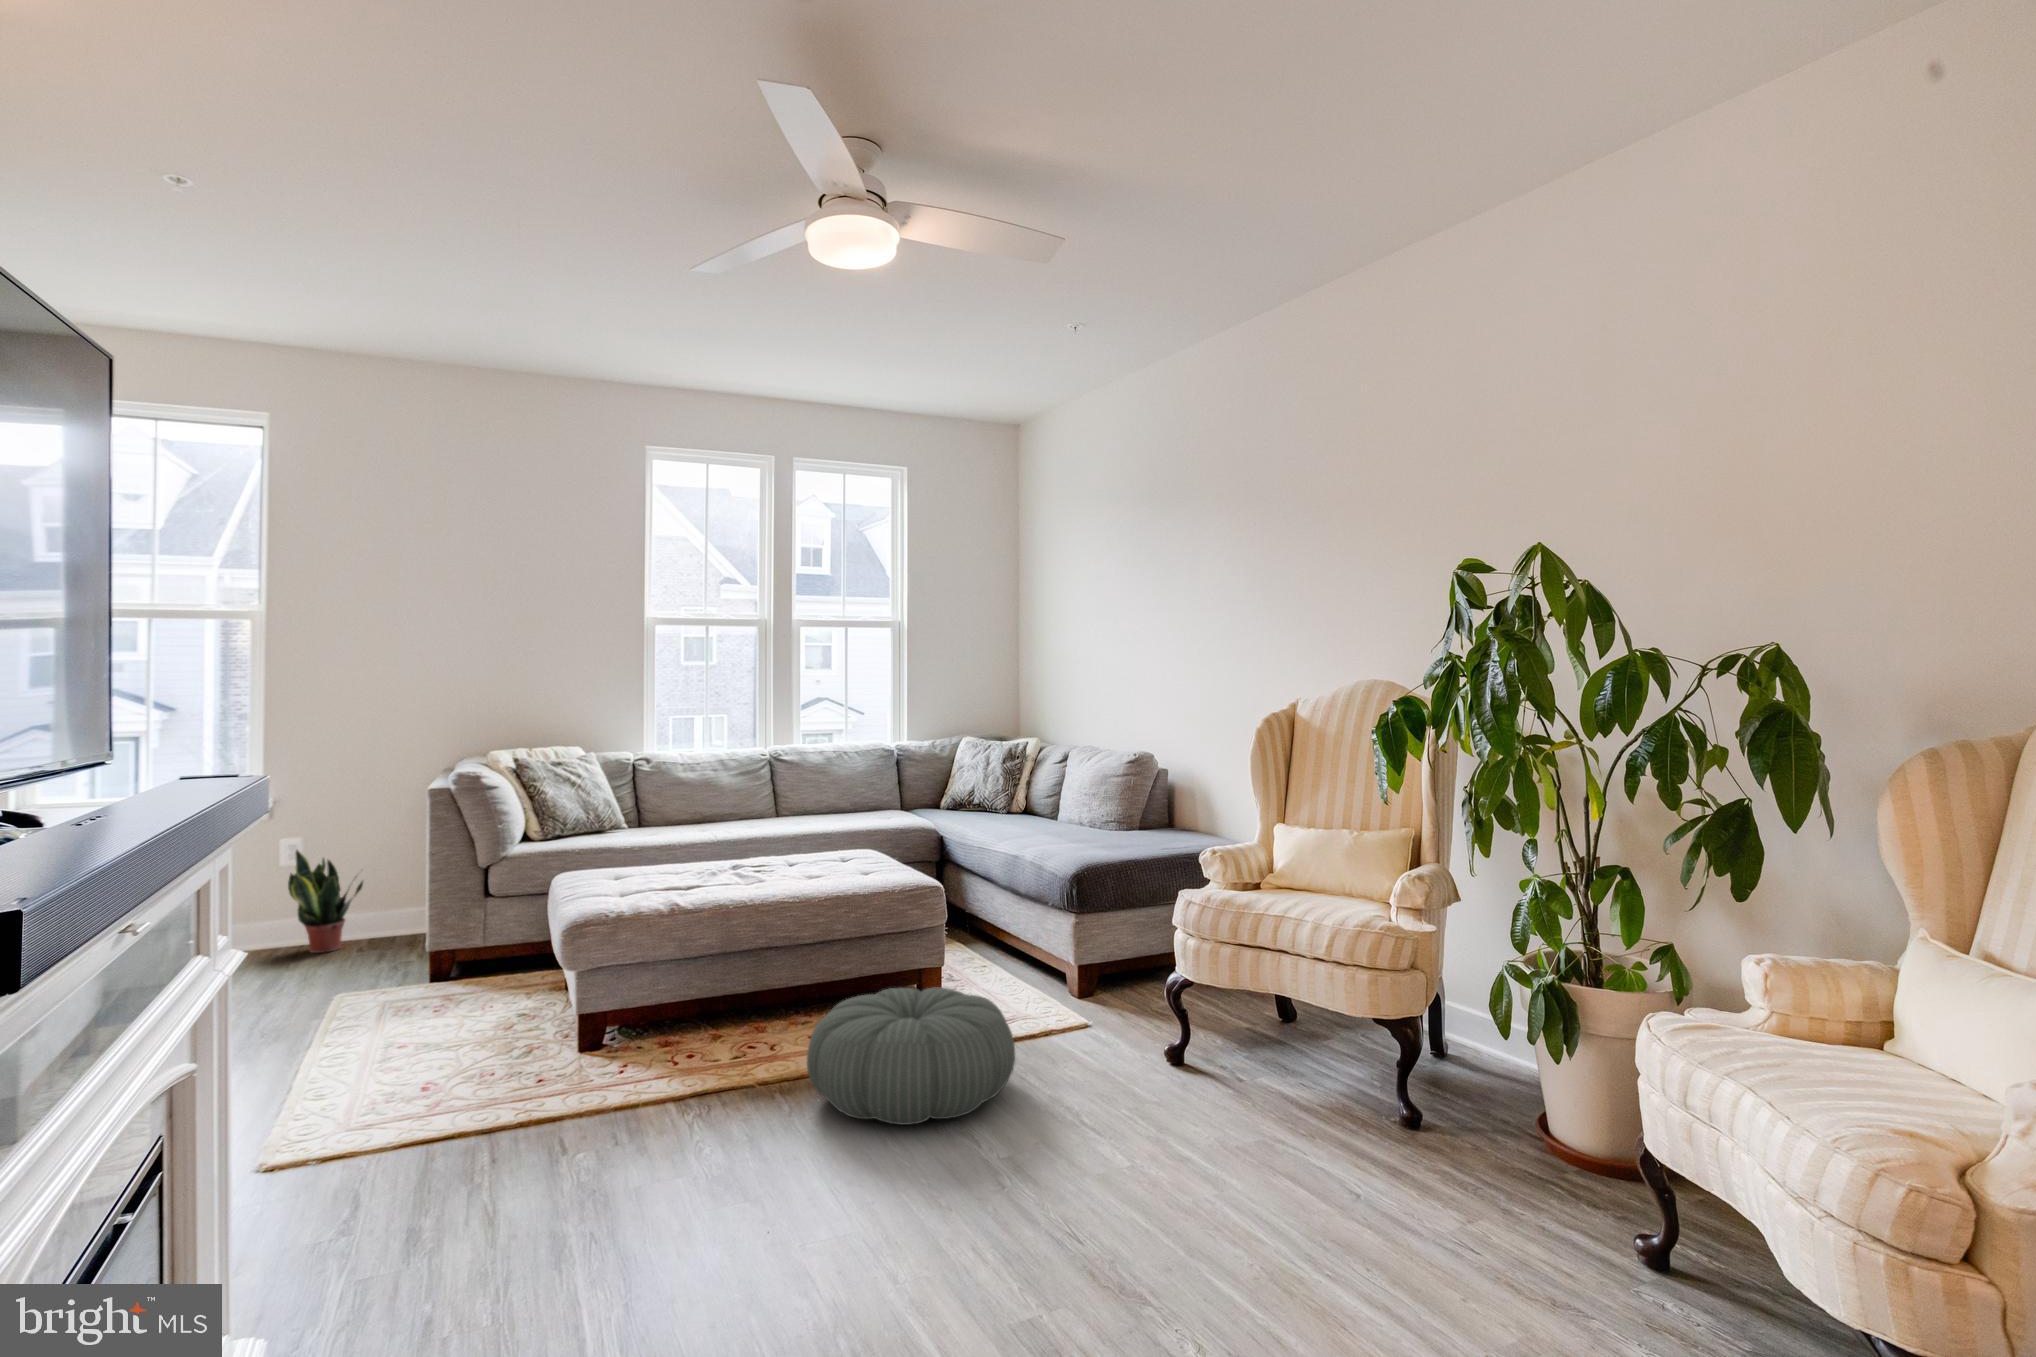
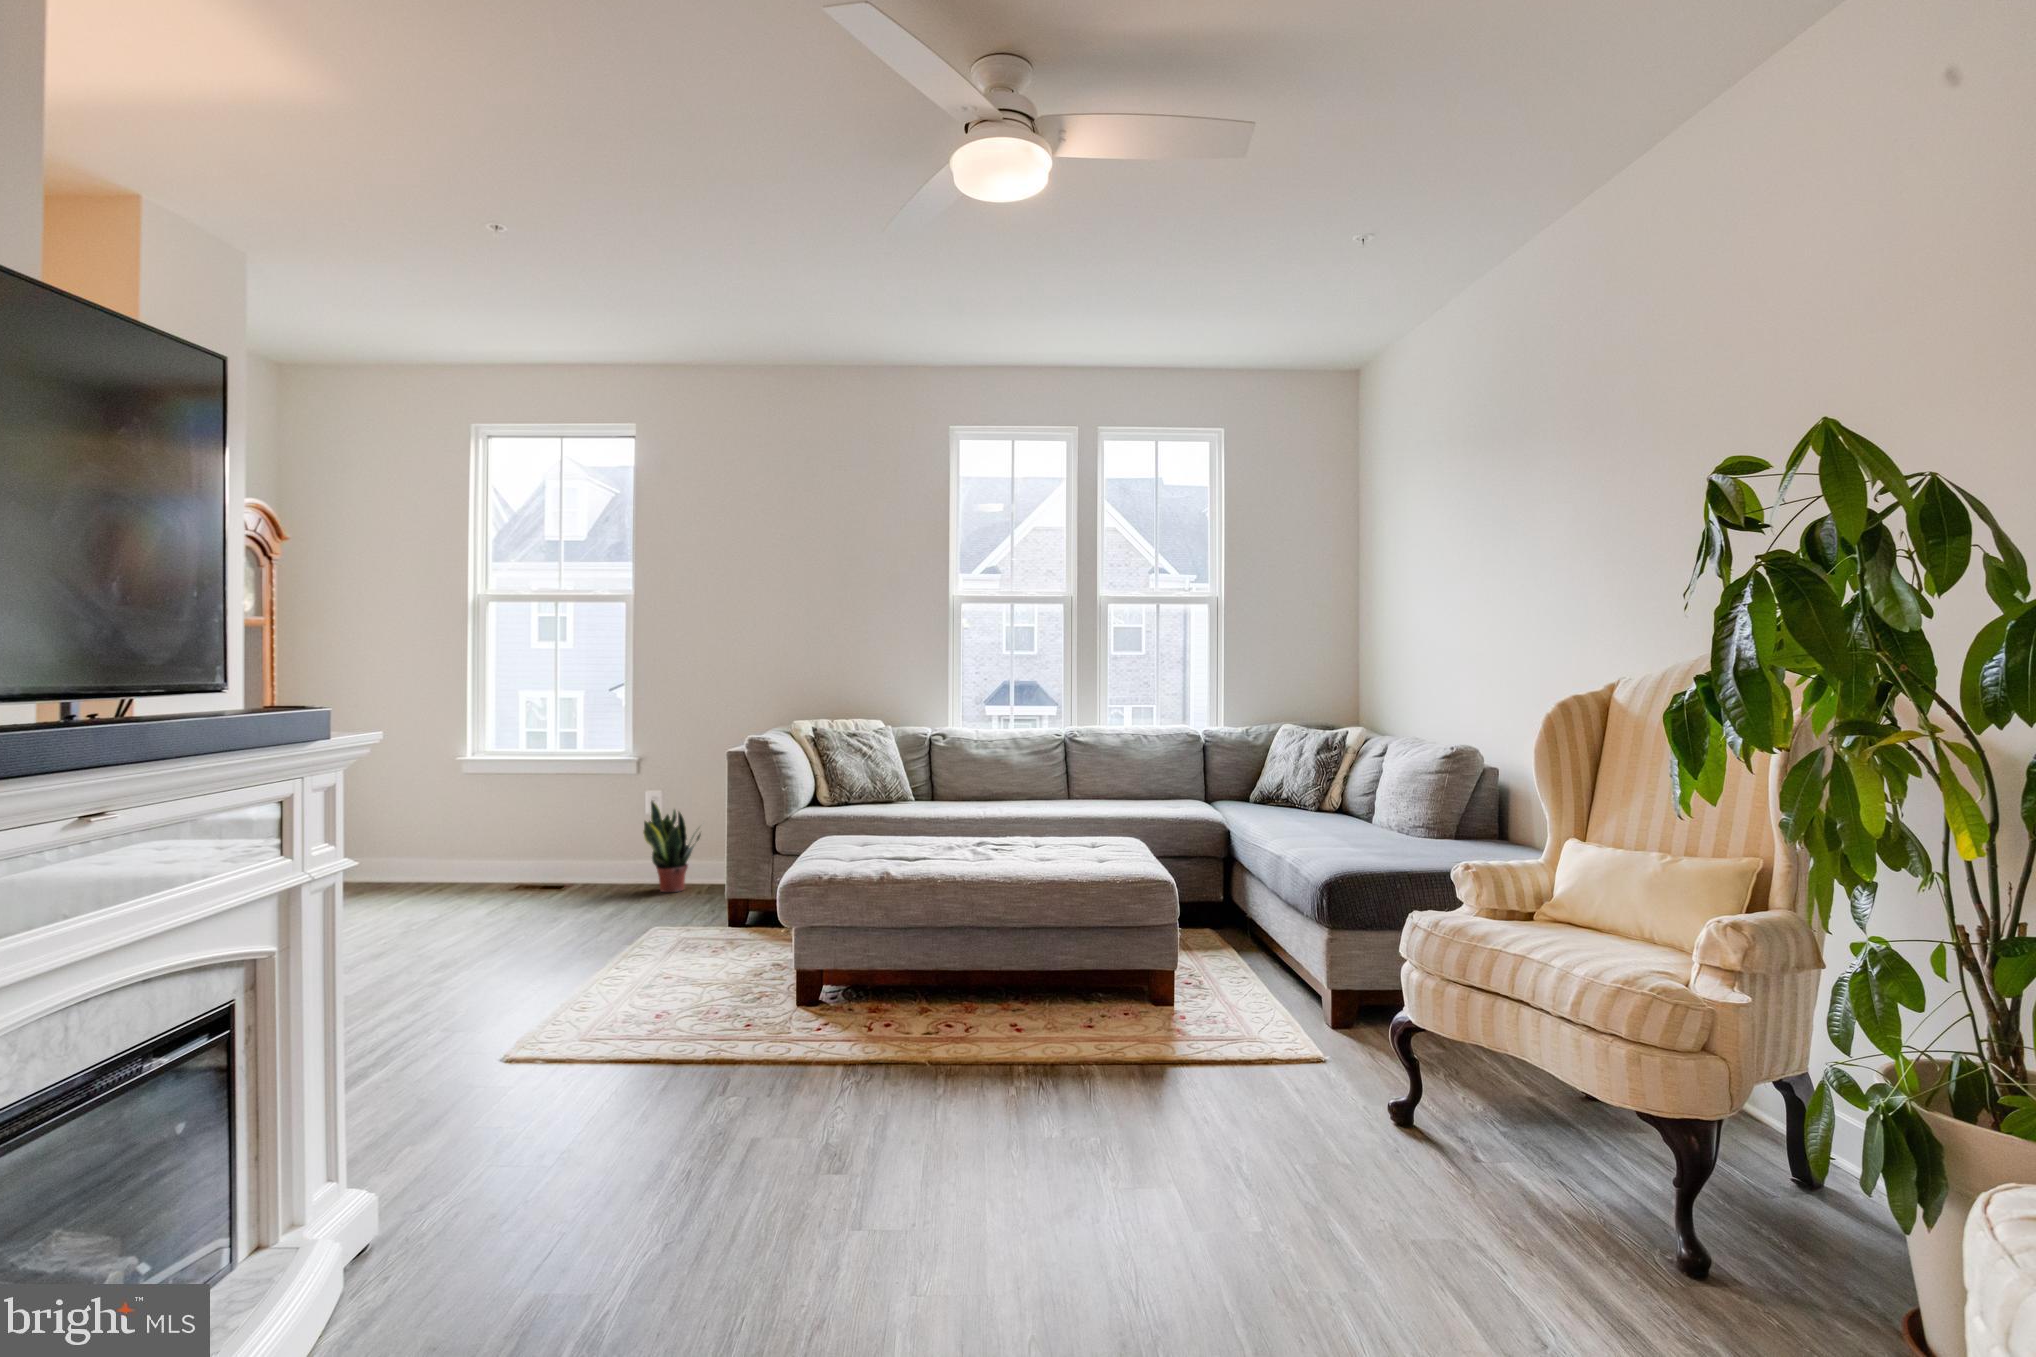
pouf: present [807,987,1015,1125] -> none [956,985,1184,1137]

